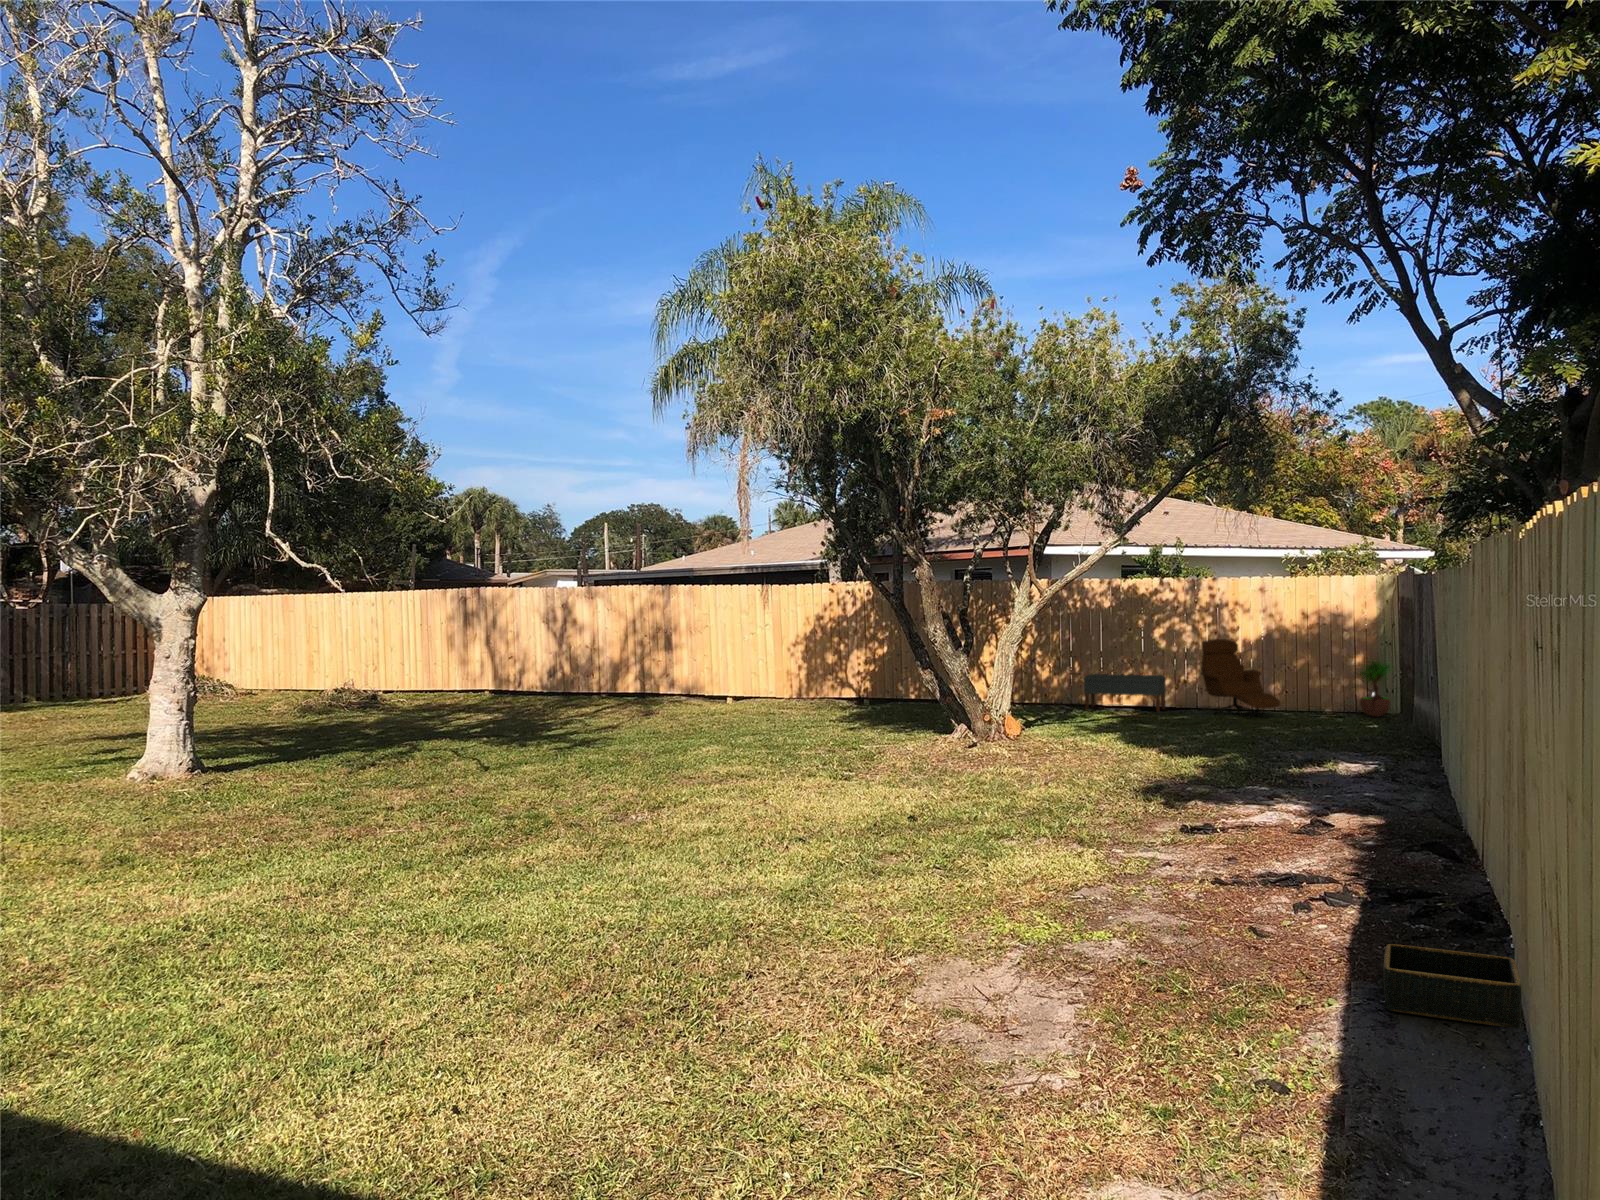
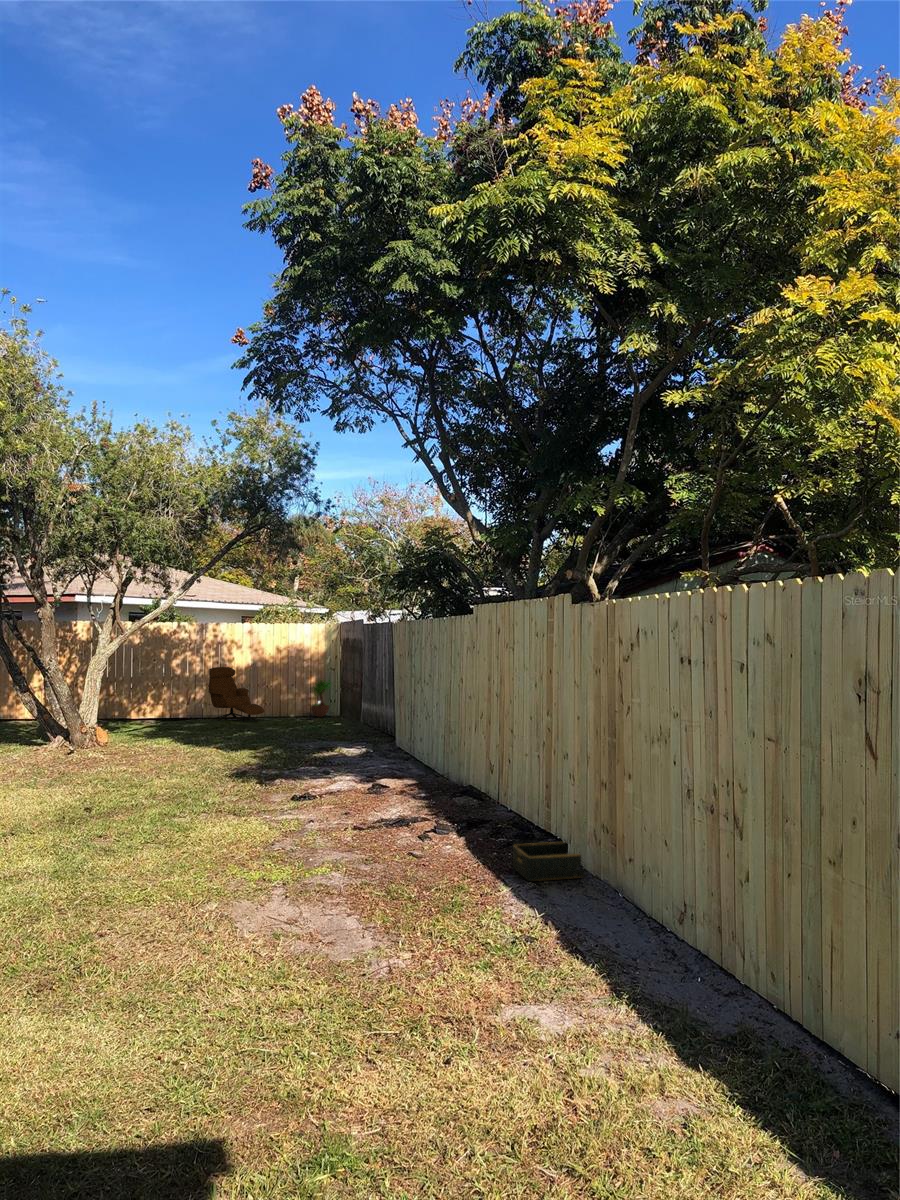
bench: present [1083,674,1166,712] -> none [119,694,181,723]

